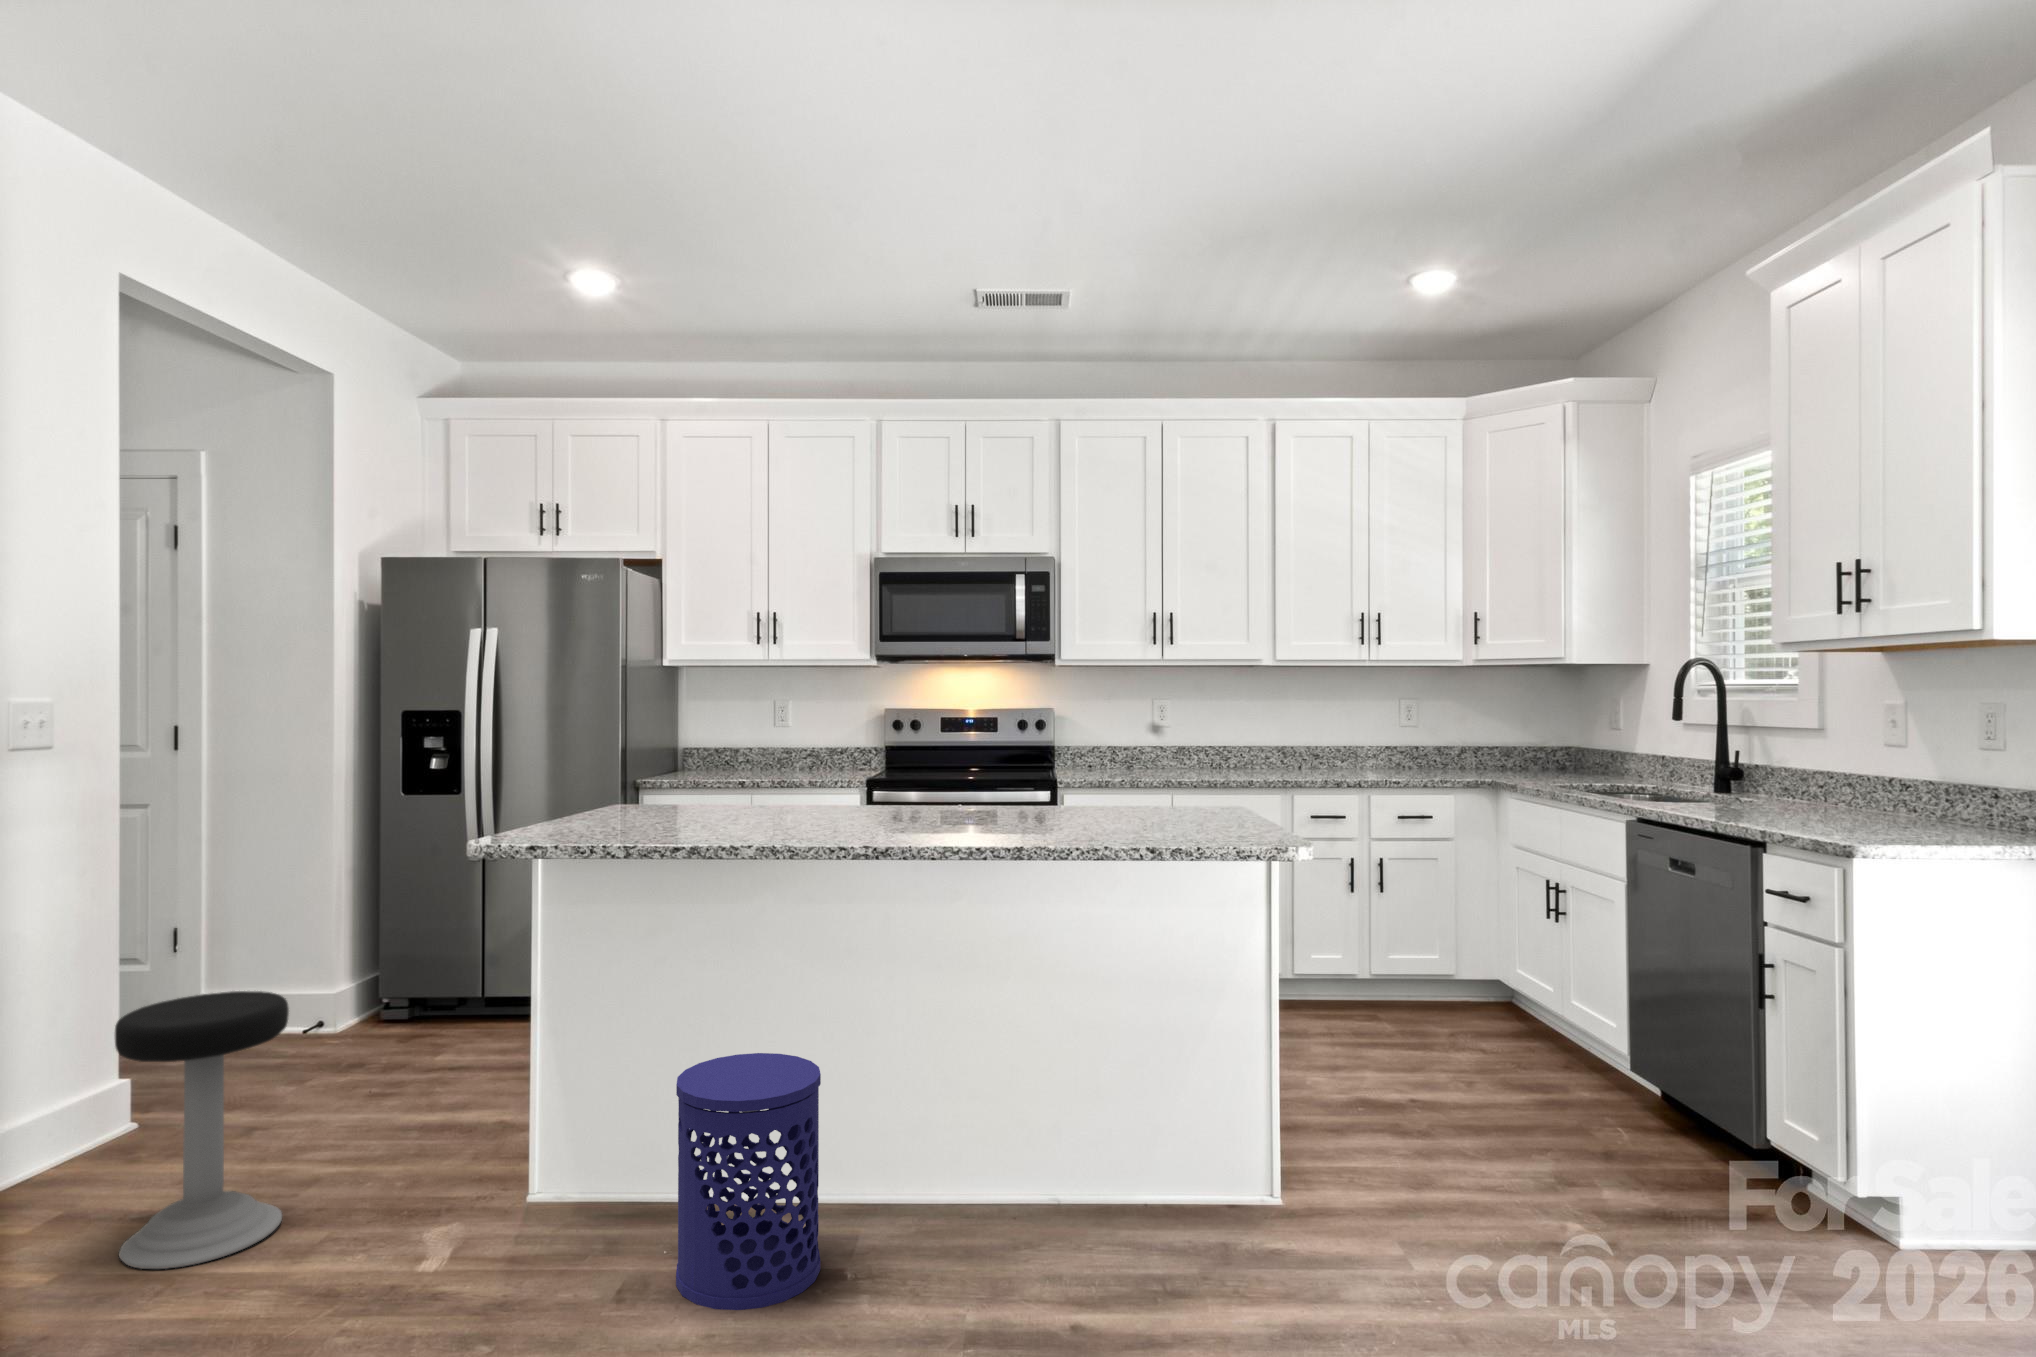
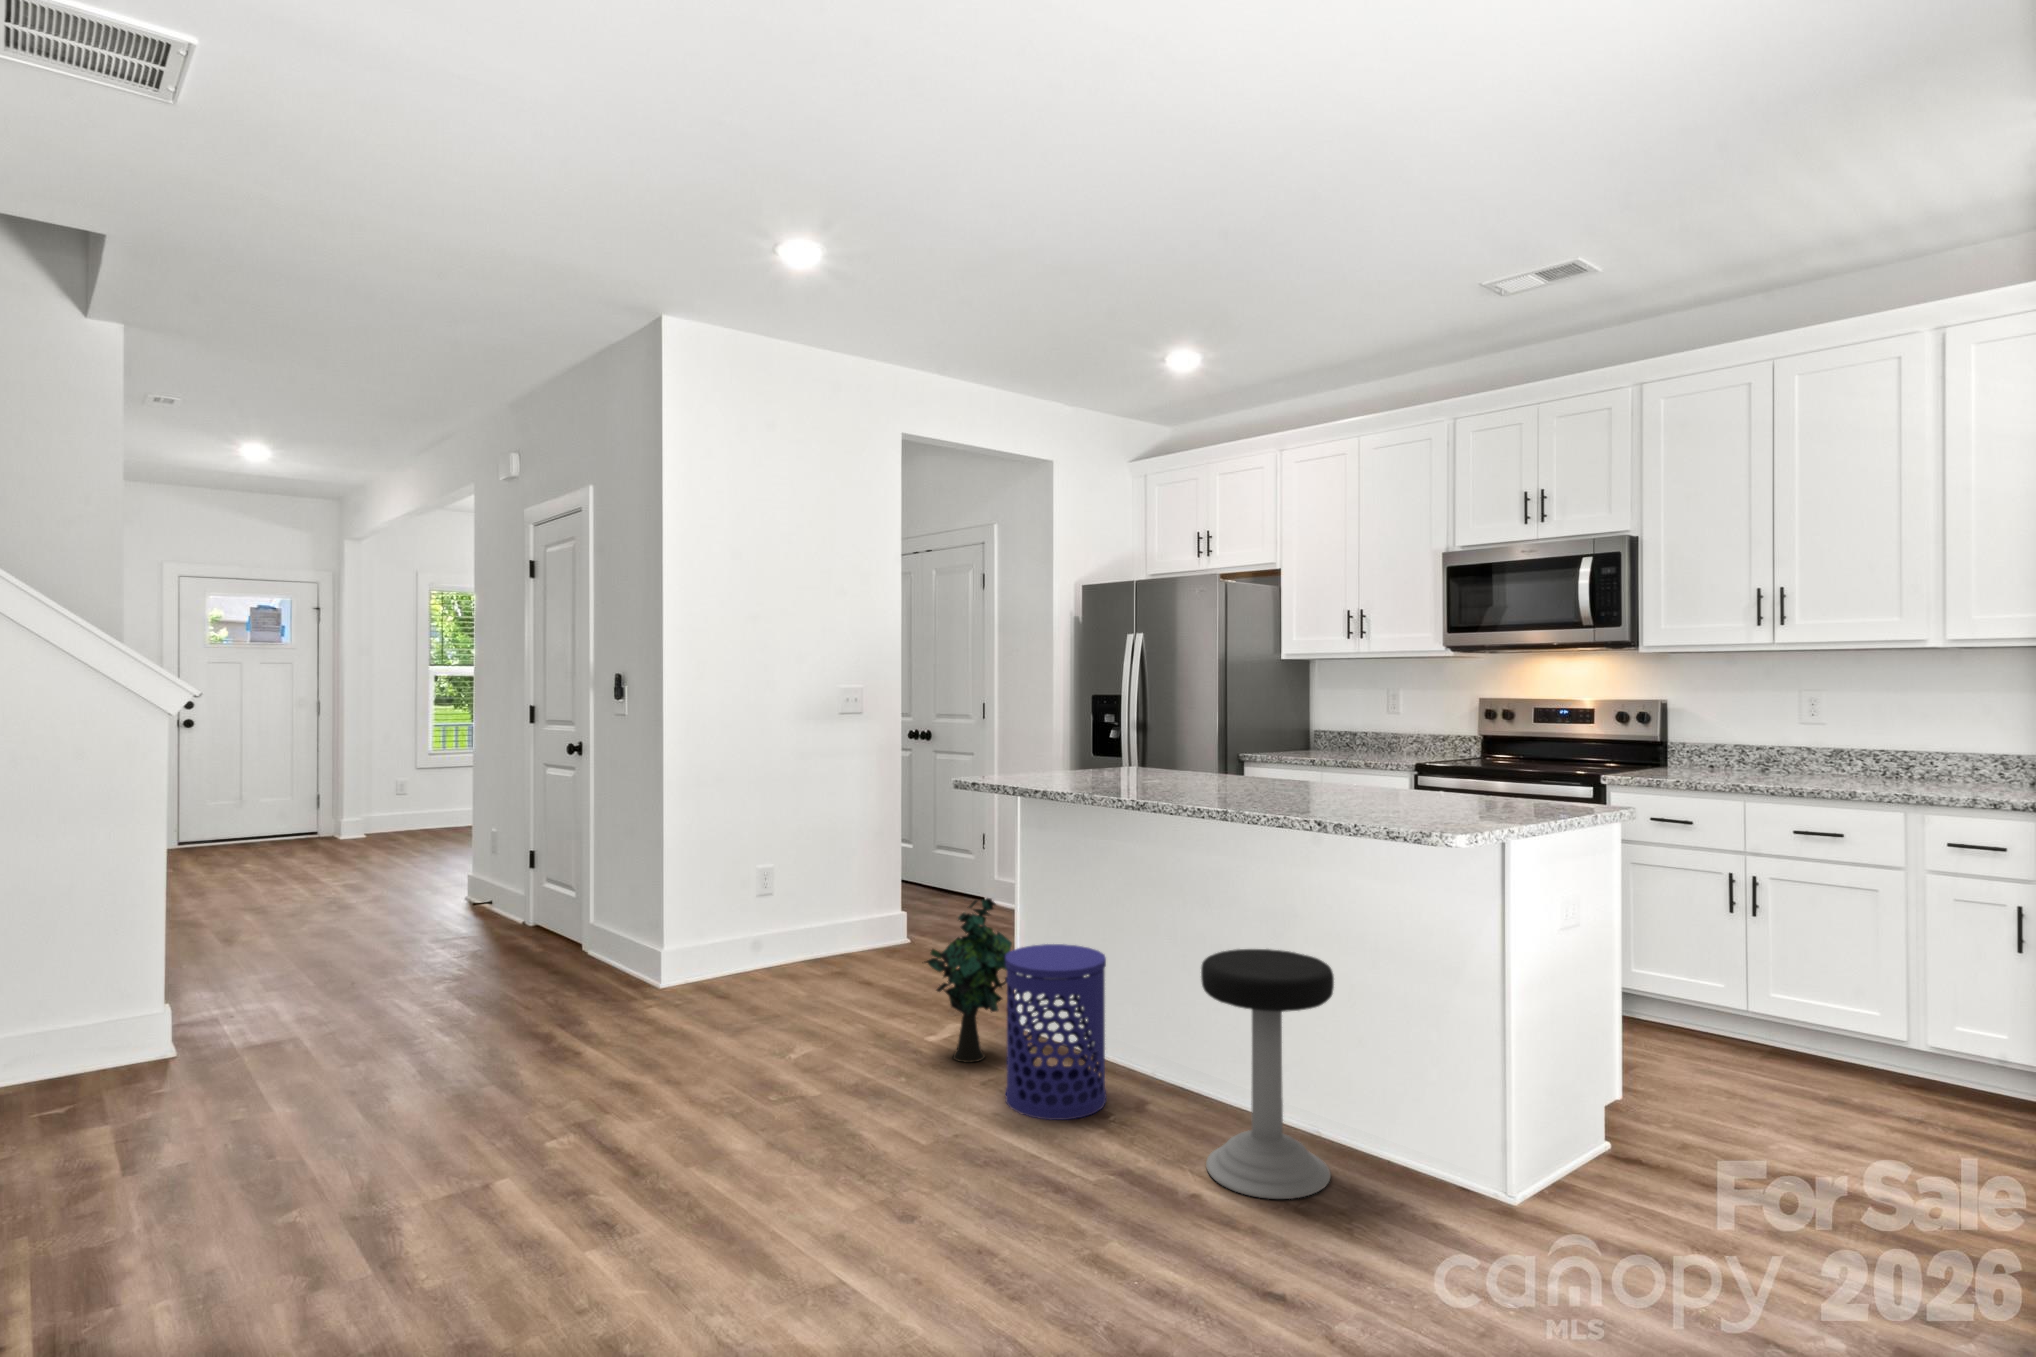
stool: present [115,991,289,1269] -> present [1201,949,1334,1199]
decorative plant: none [467,1017,618,1279] -> present [925,898,1012,1063]

